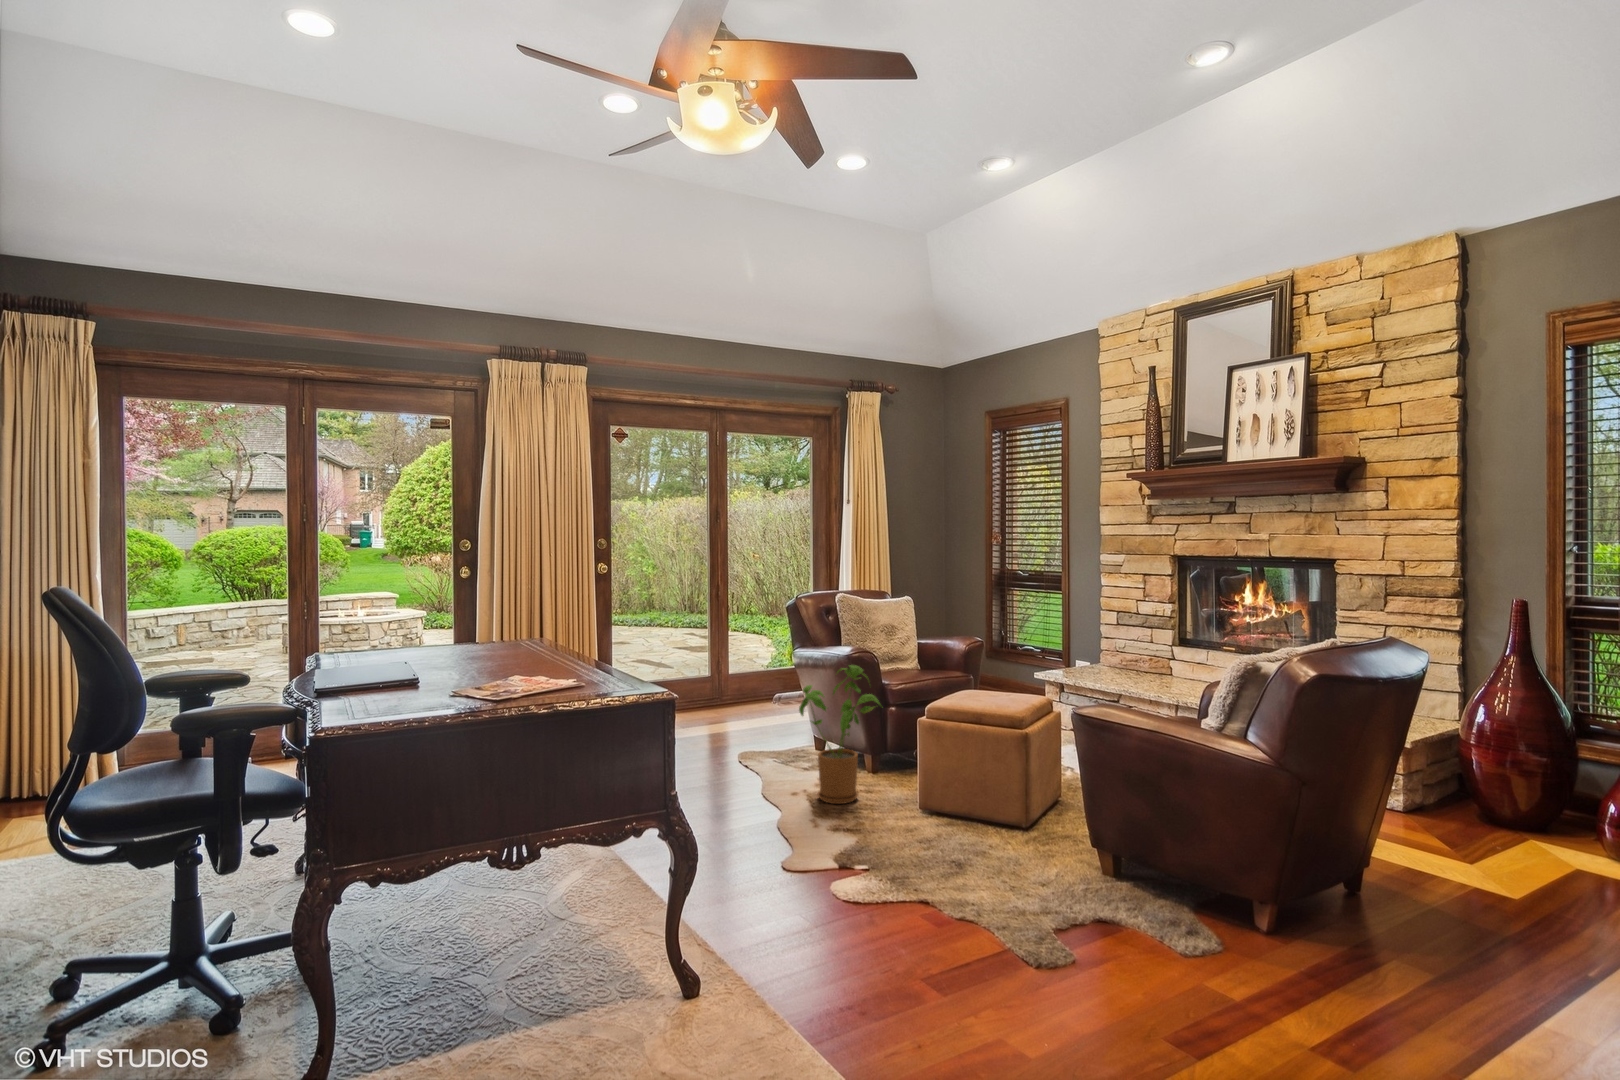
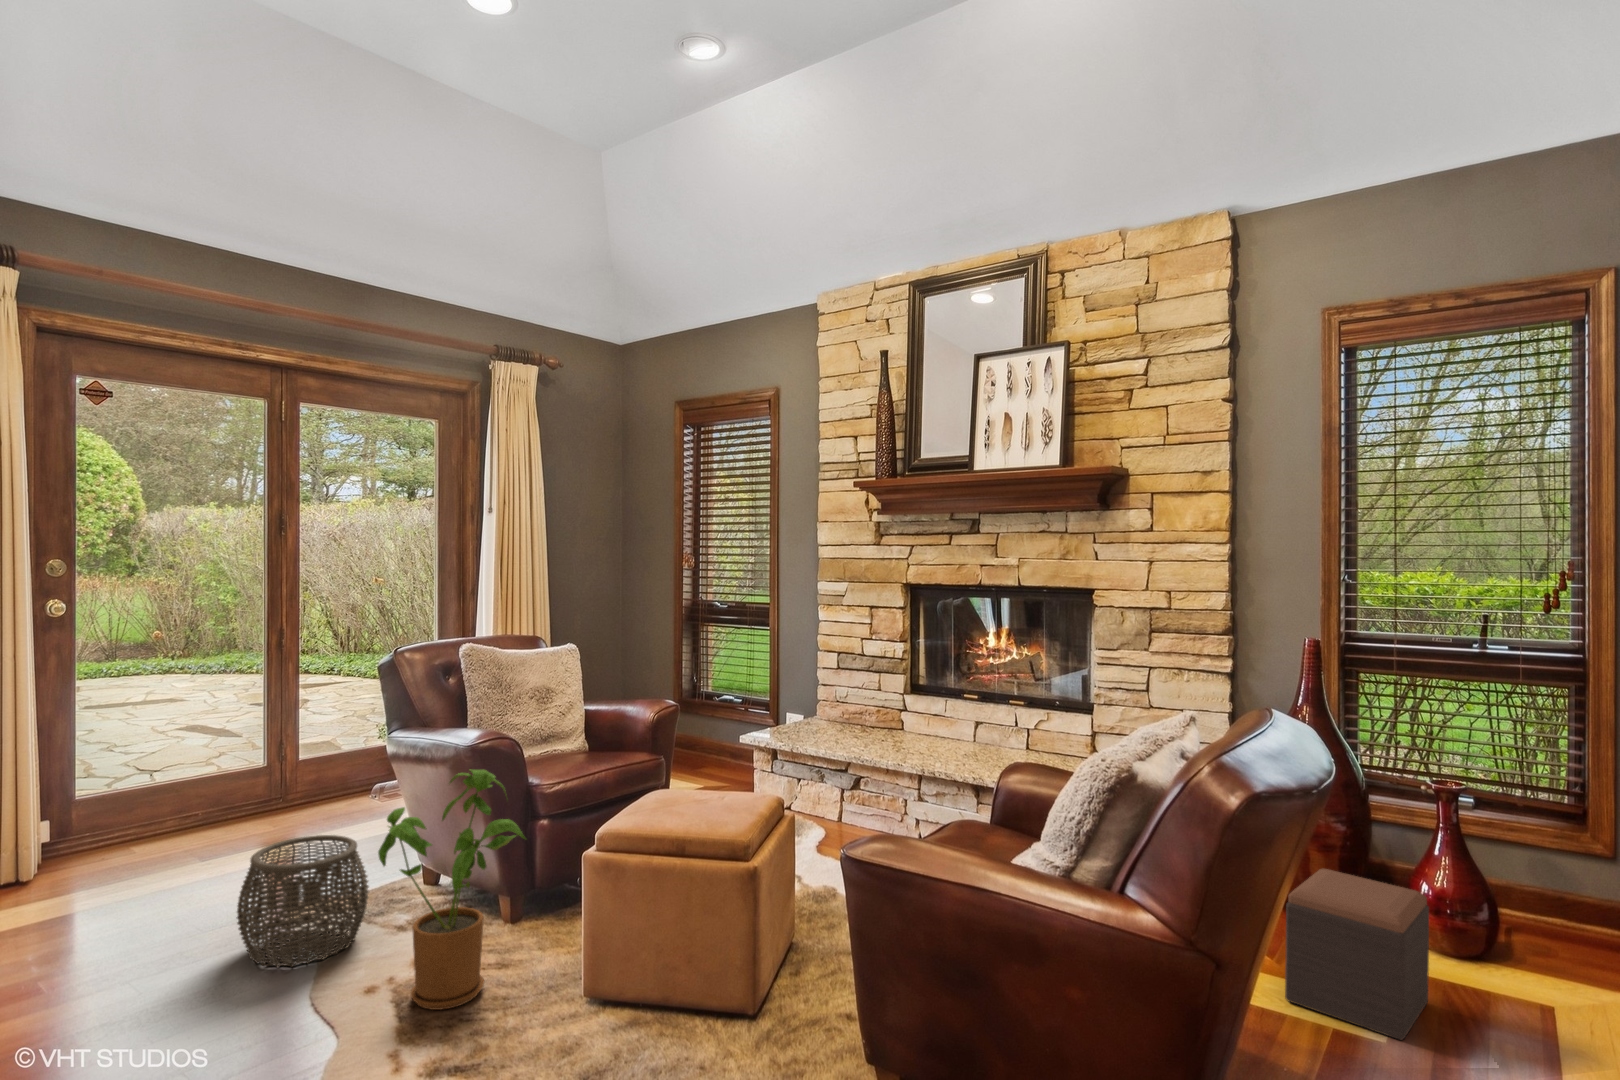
woven basket: none [719,706,789,778] -> present [237,835,369,967]
footstool: none [1441,777,1577,898] -> present [1285,869,1429,1040]

